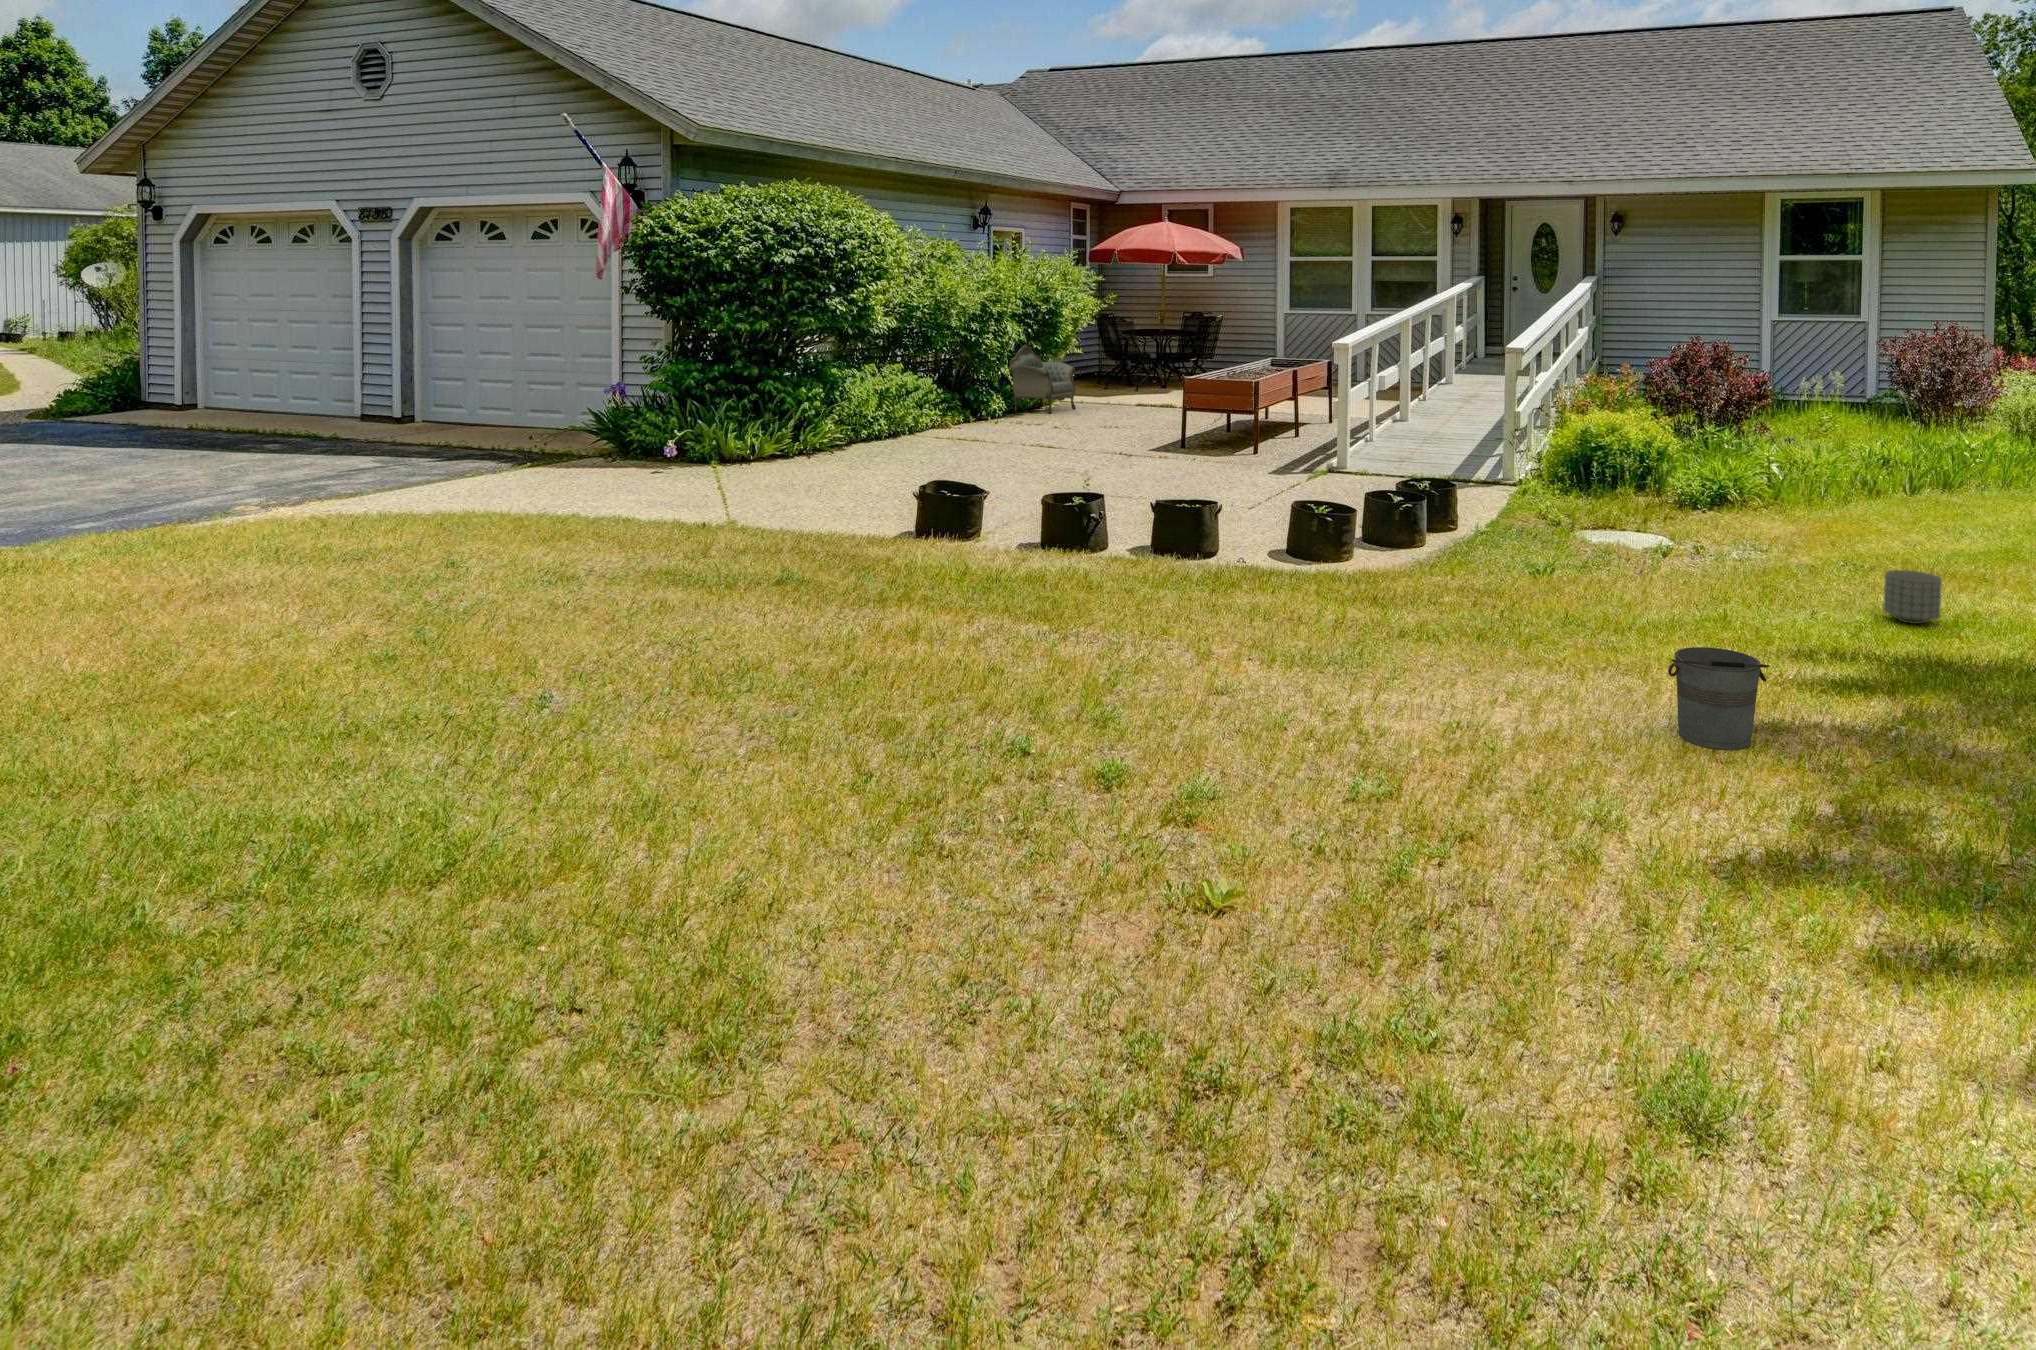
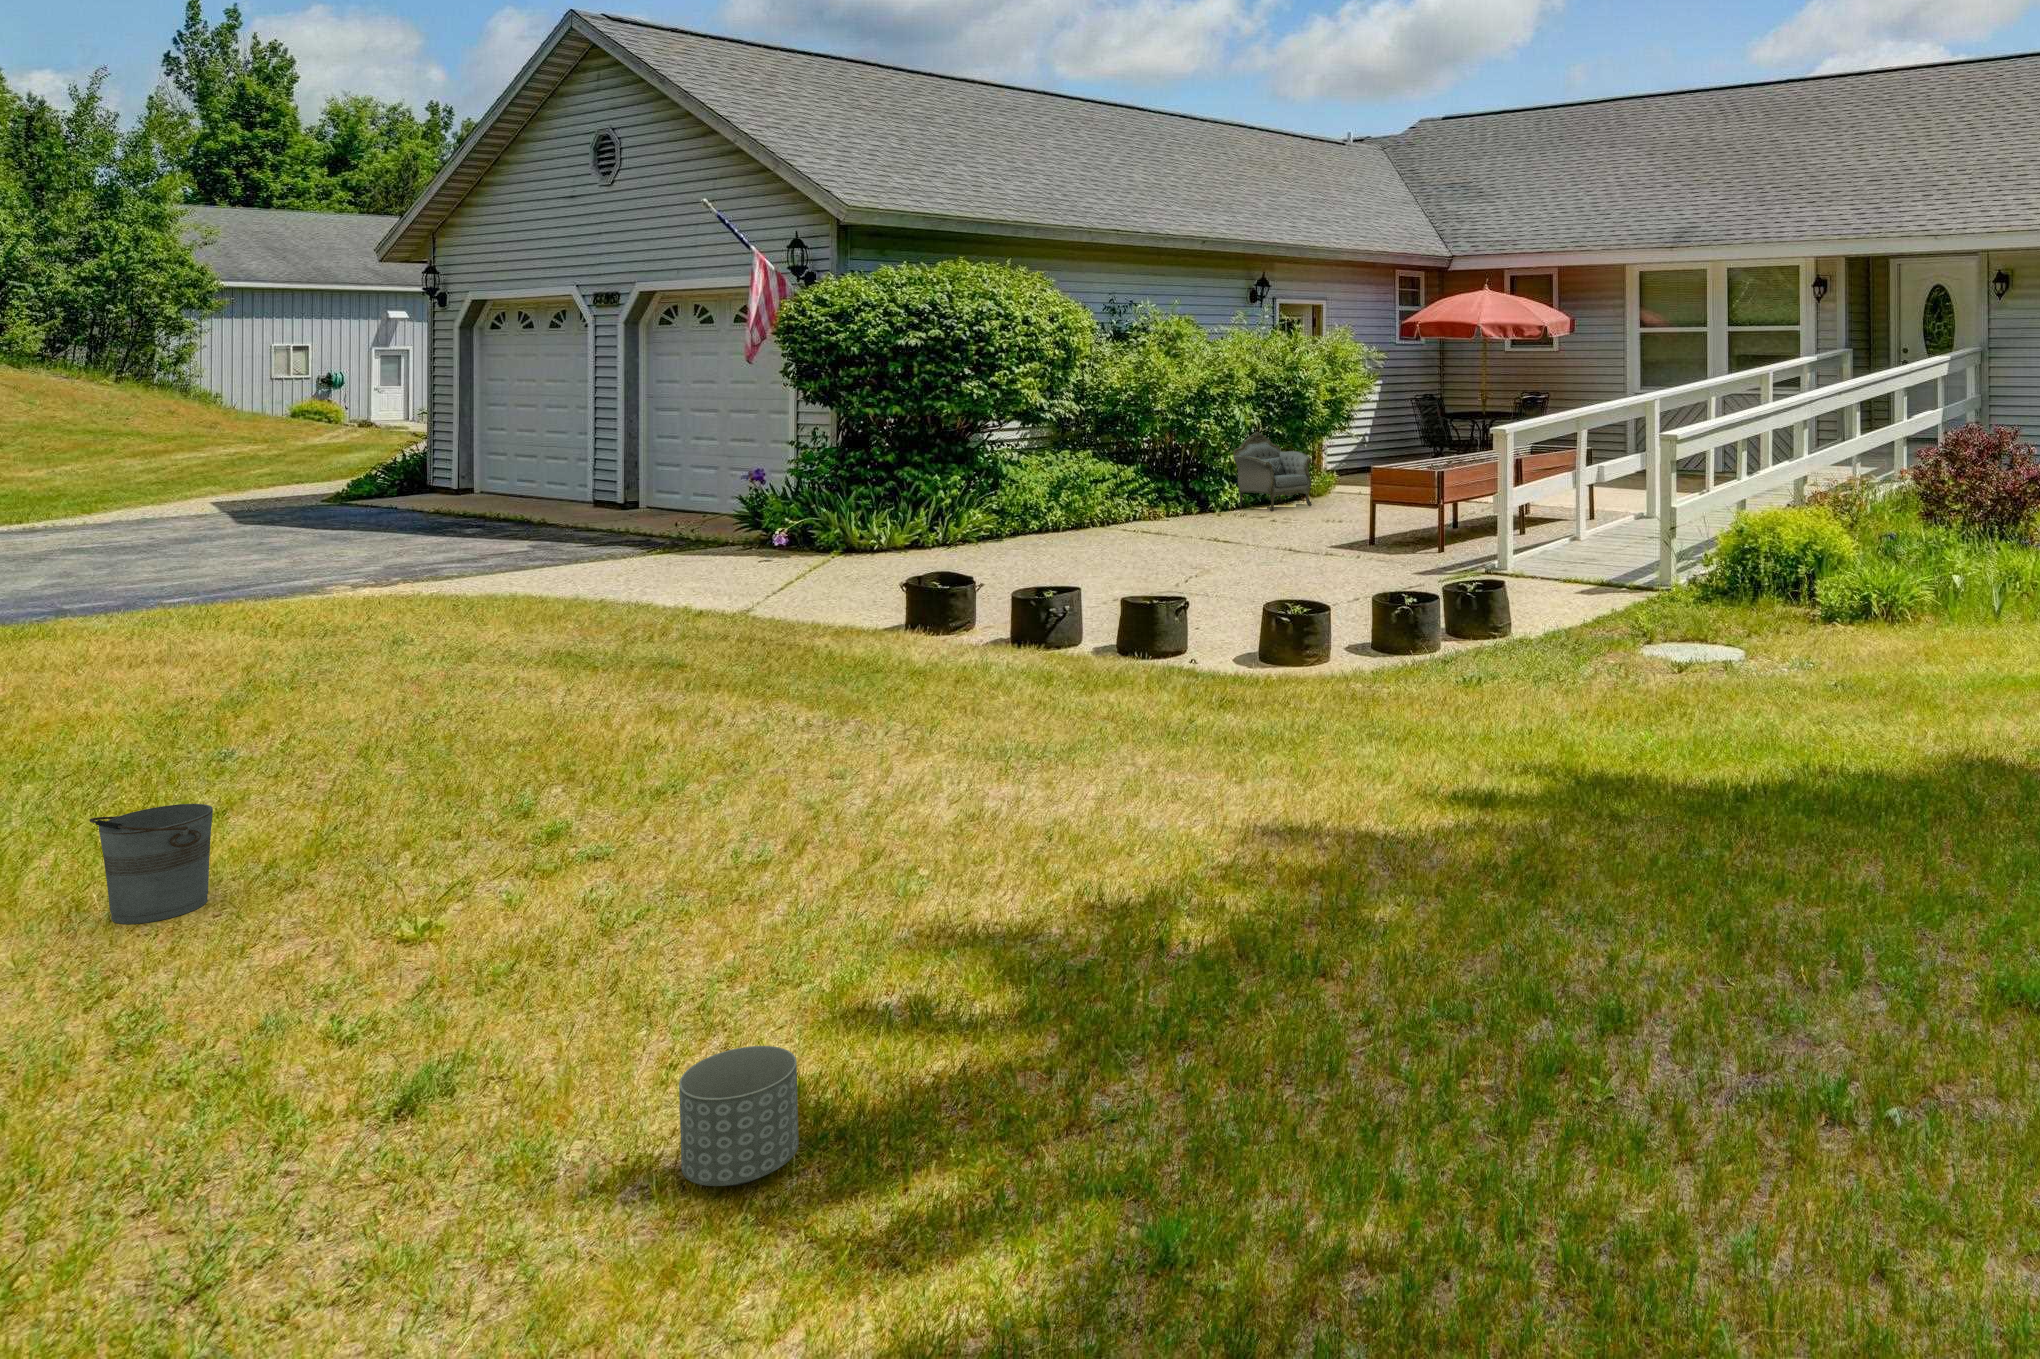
planter: present [1883,570,1942,624] -> present [679,1046,799,1186]
bucket: present [1668,647,1770,750] -> present [89,804,213,924]

